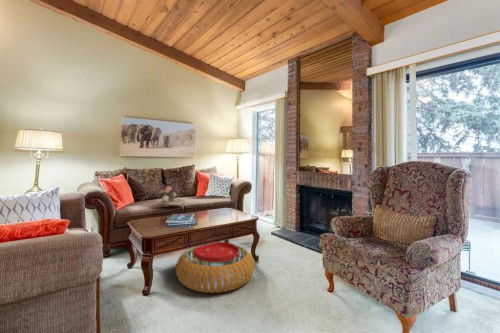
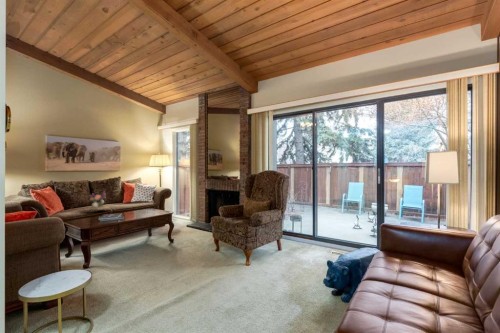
pouf: present [176,242,254,293] -> none [108,232,169,265]

